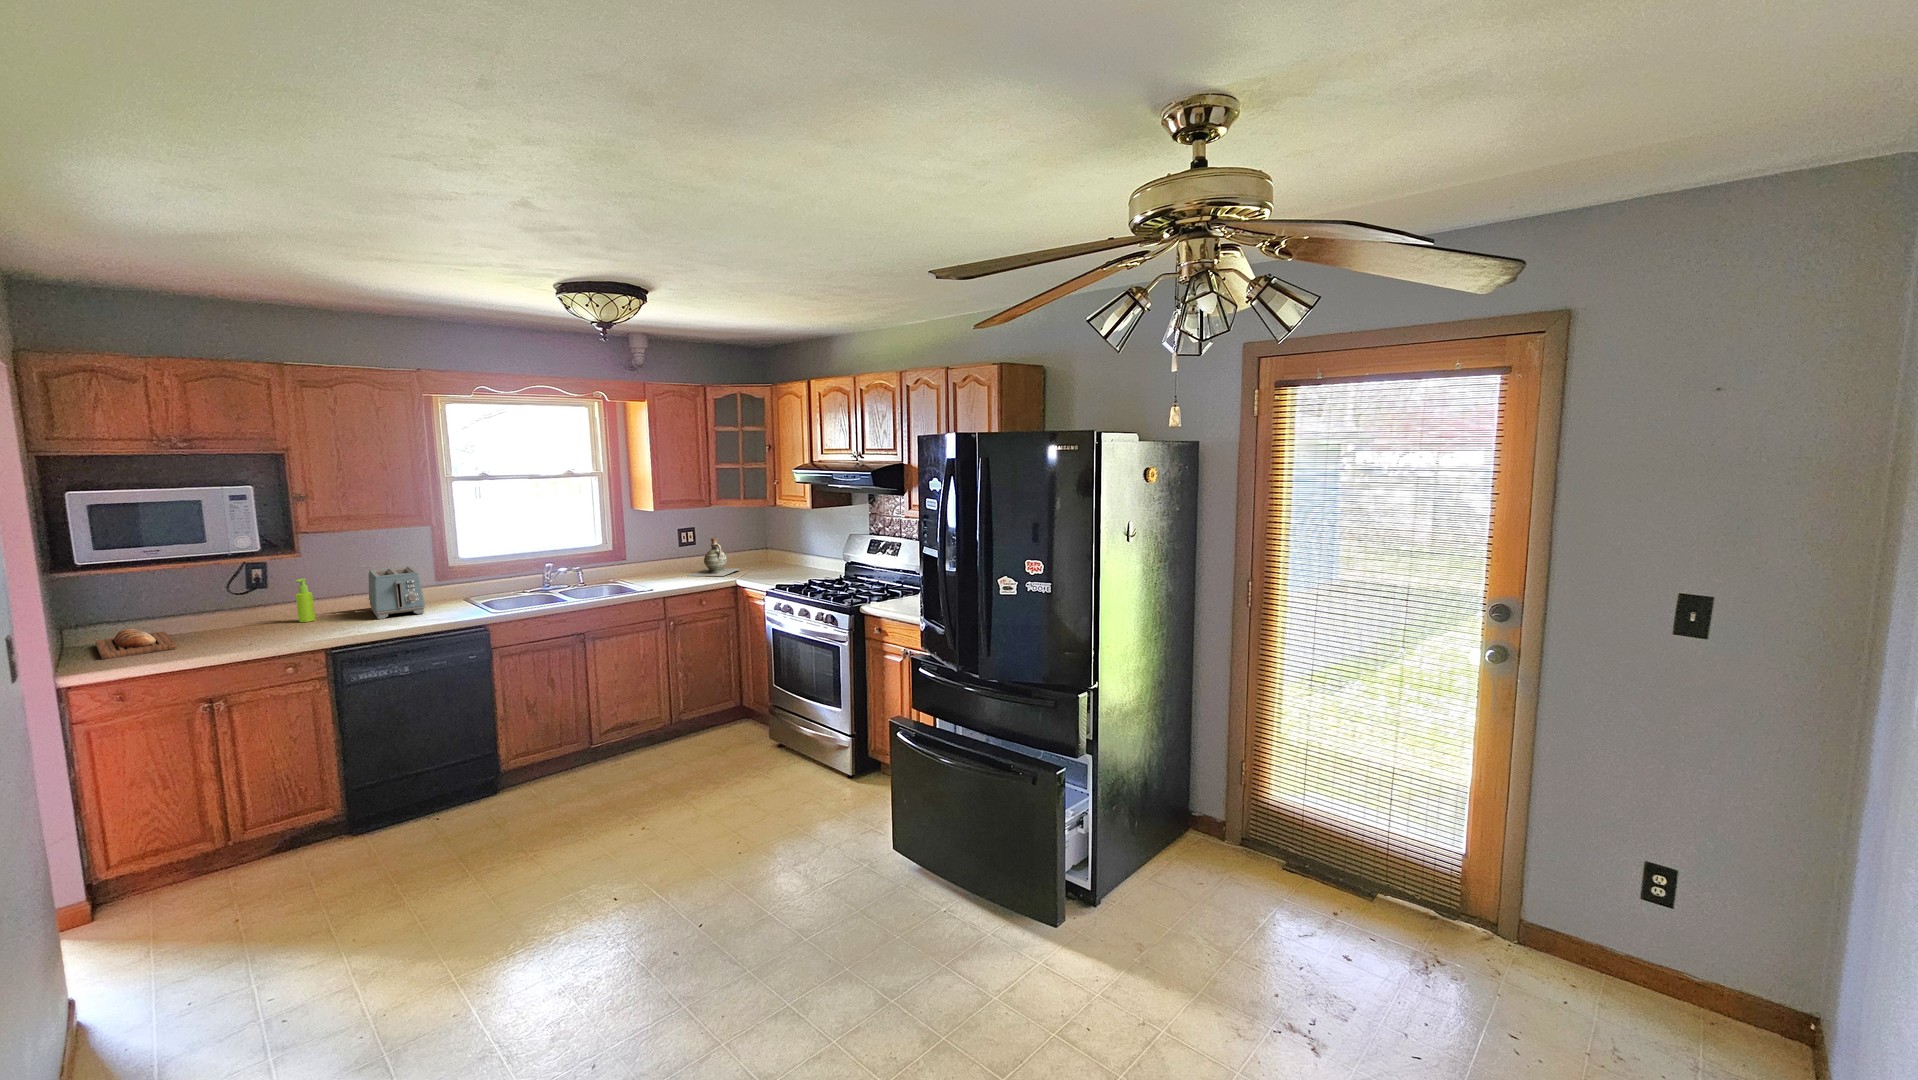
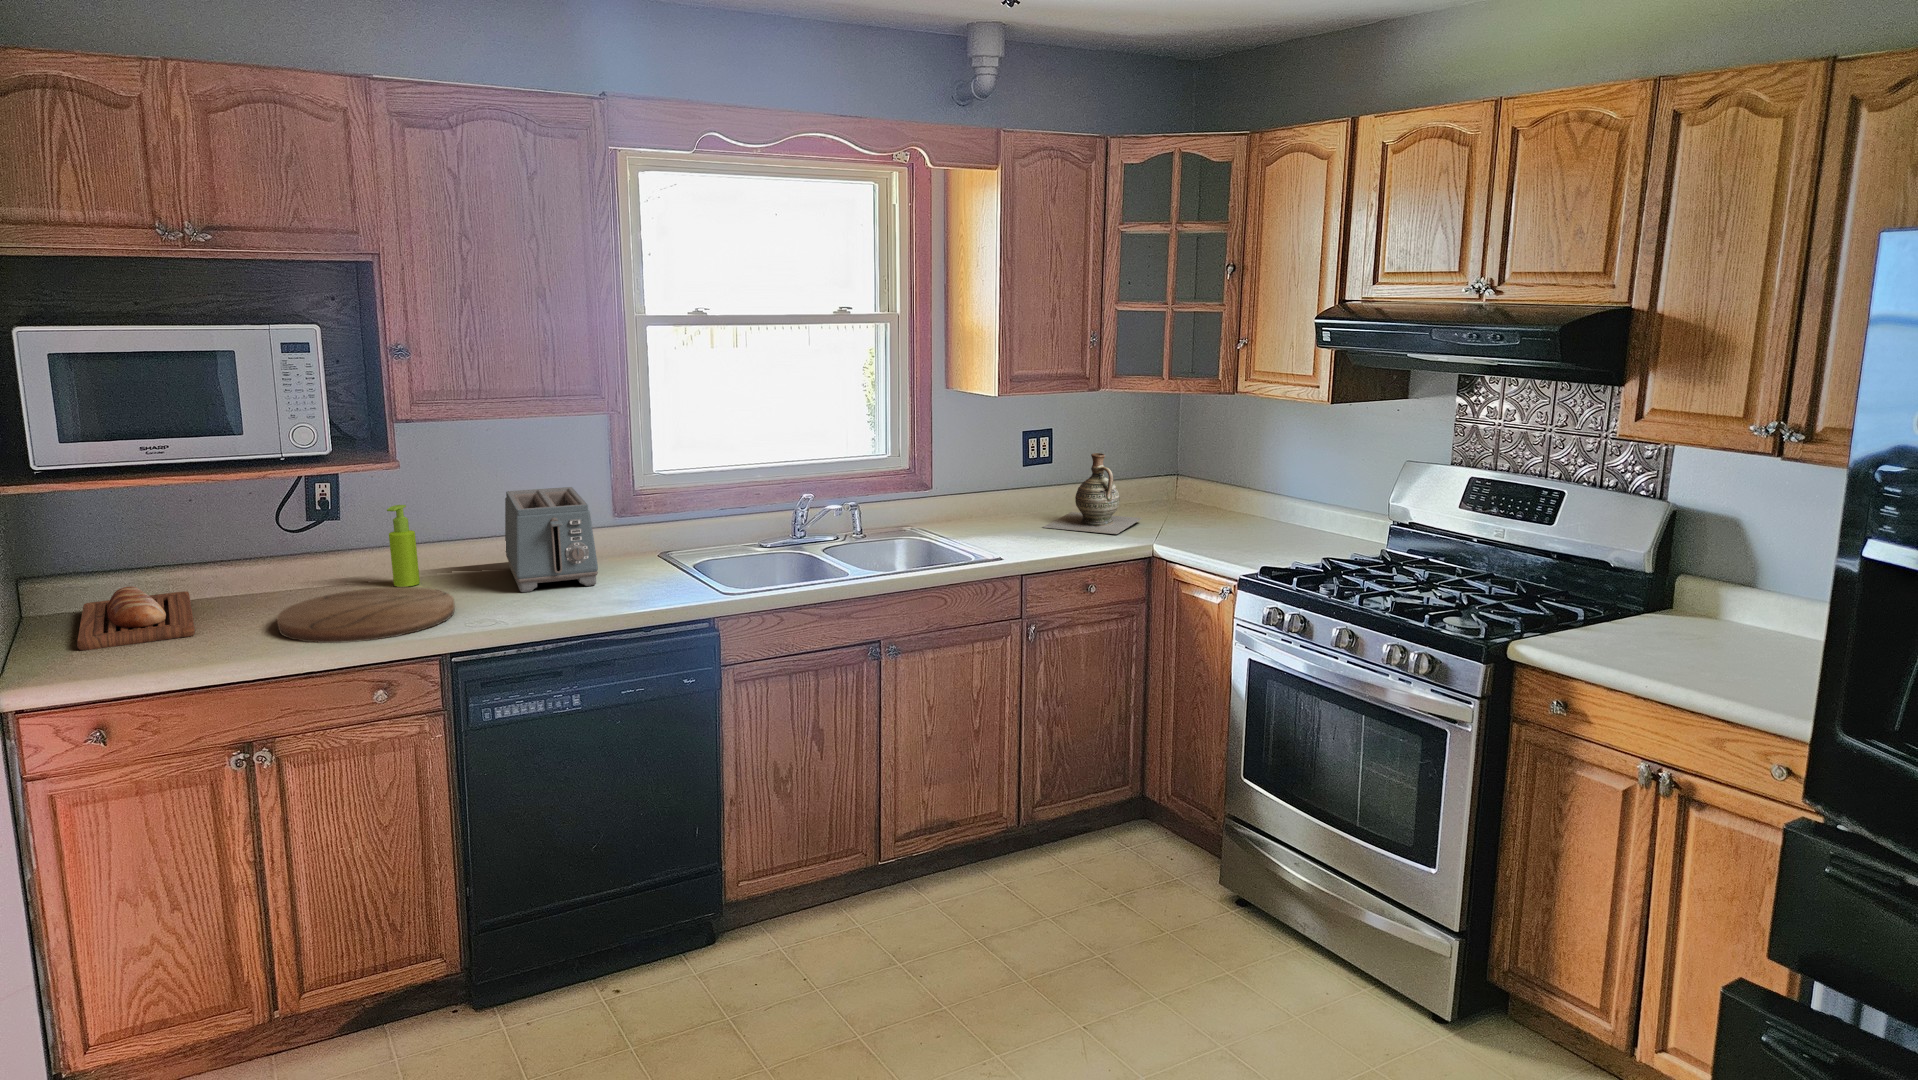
cutting board: none [228,620,338,646] -> present [277,587,455,643]

